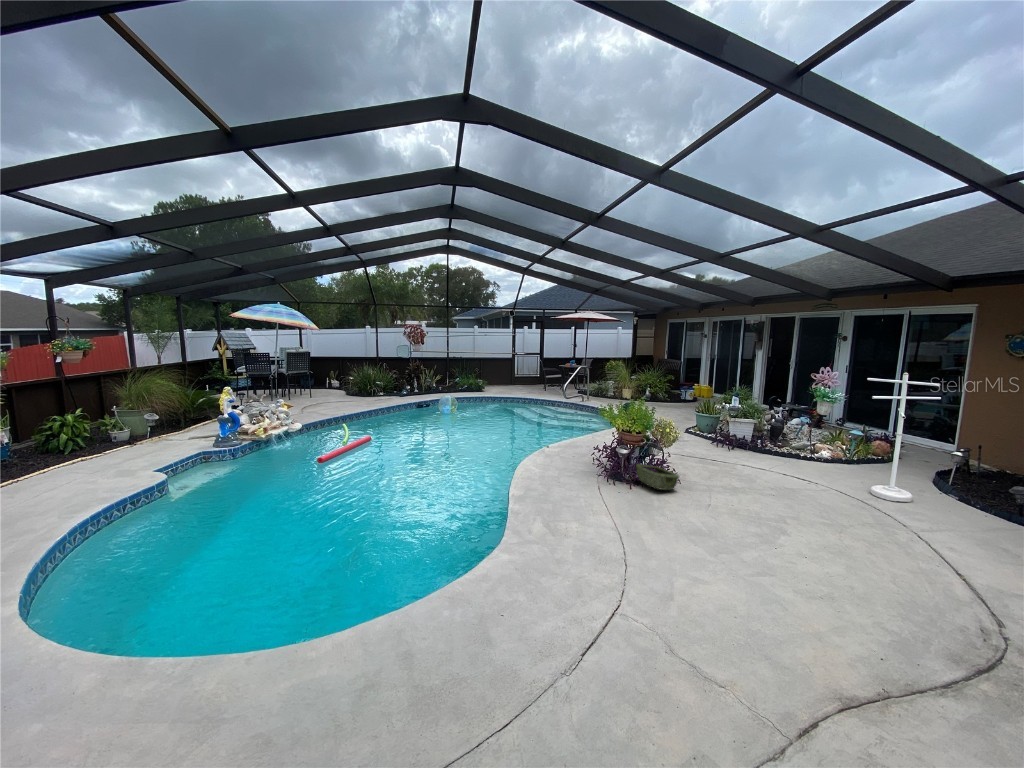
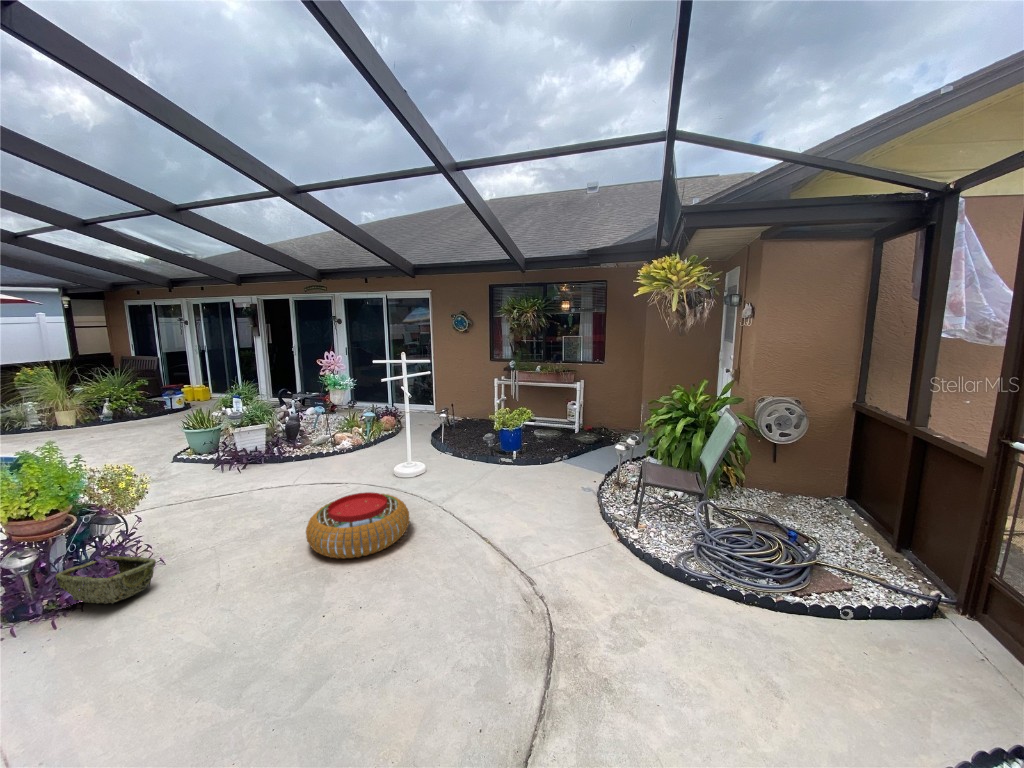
pouf: none [773,483,876,535] -> present [306,492,409,559]

